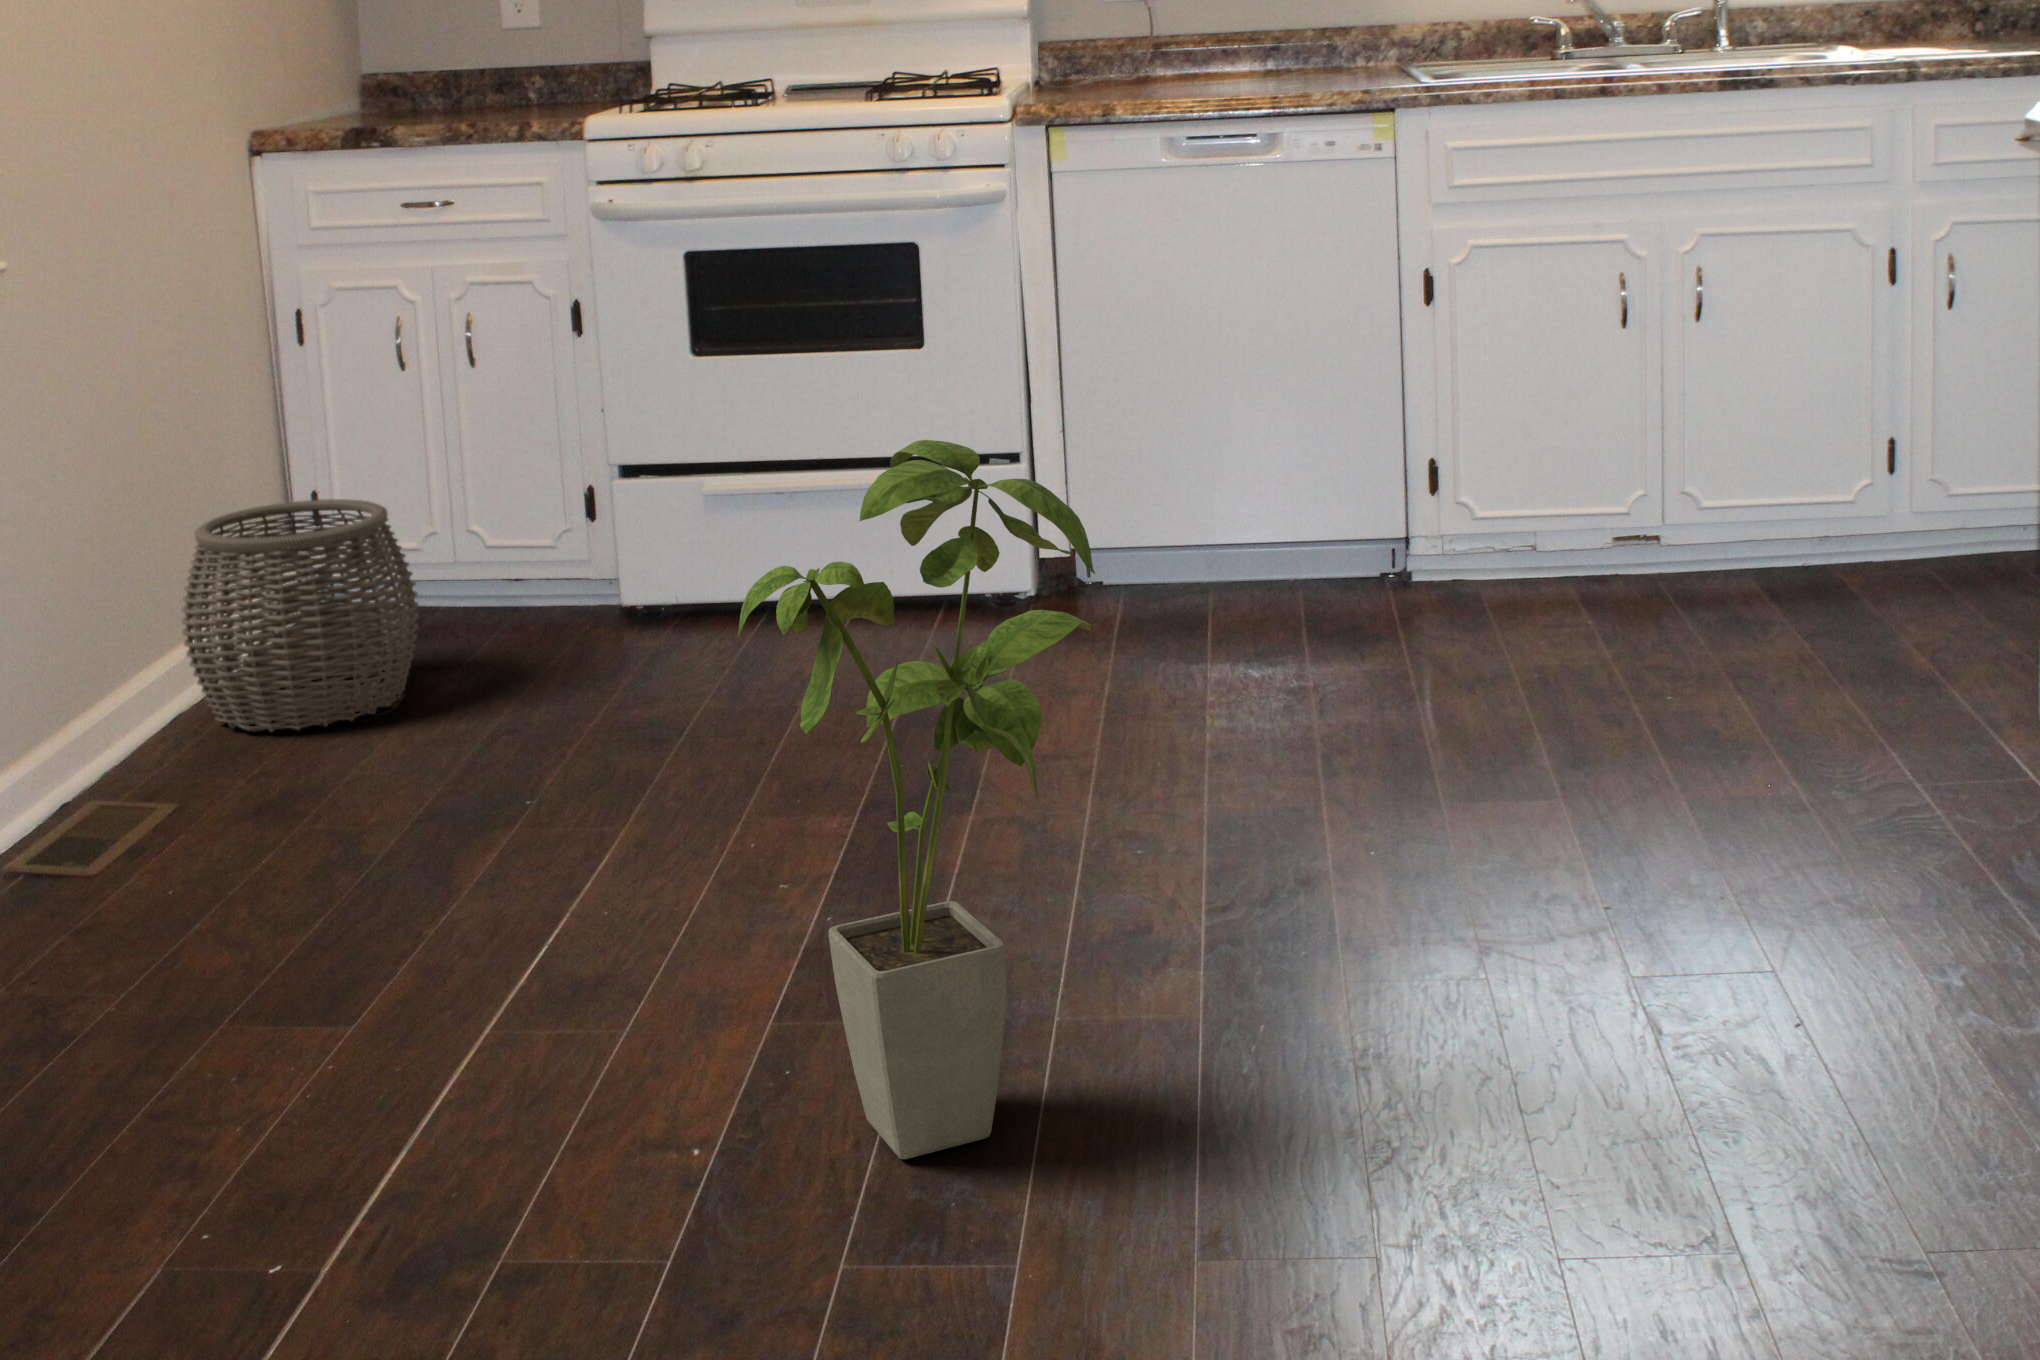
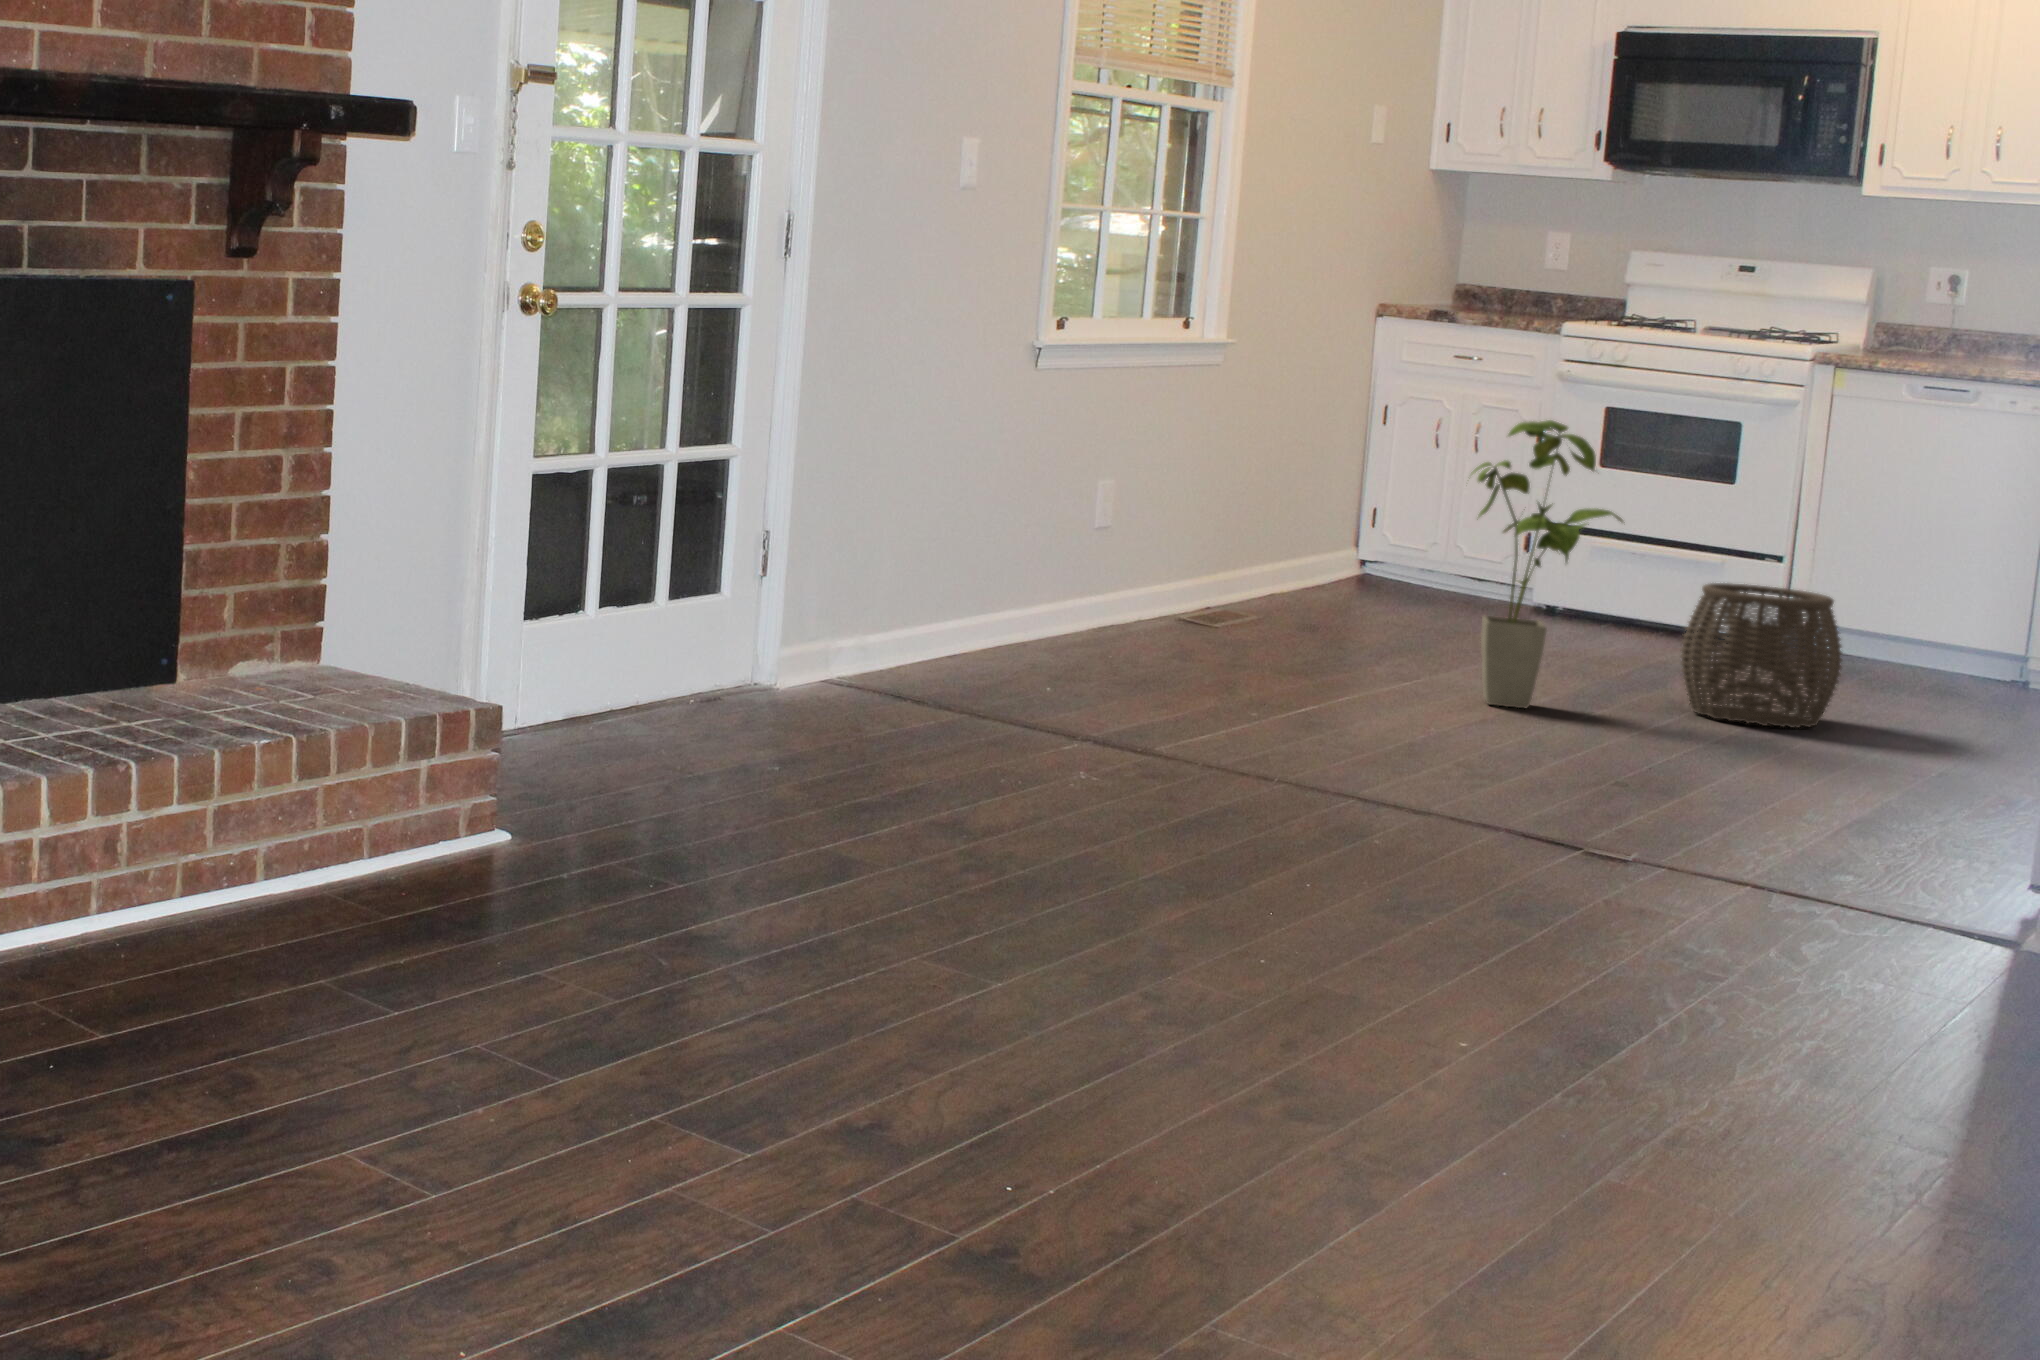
woven basket: present [181,499,419,732] -> present [1680,583,1842,728]

